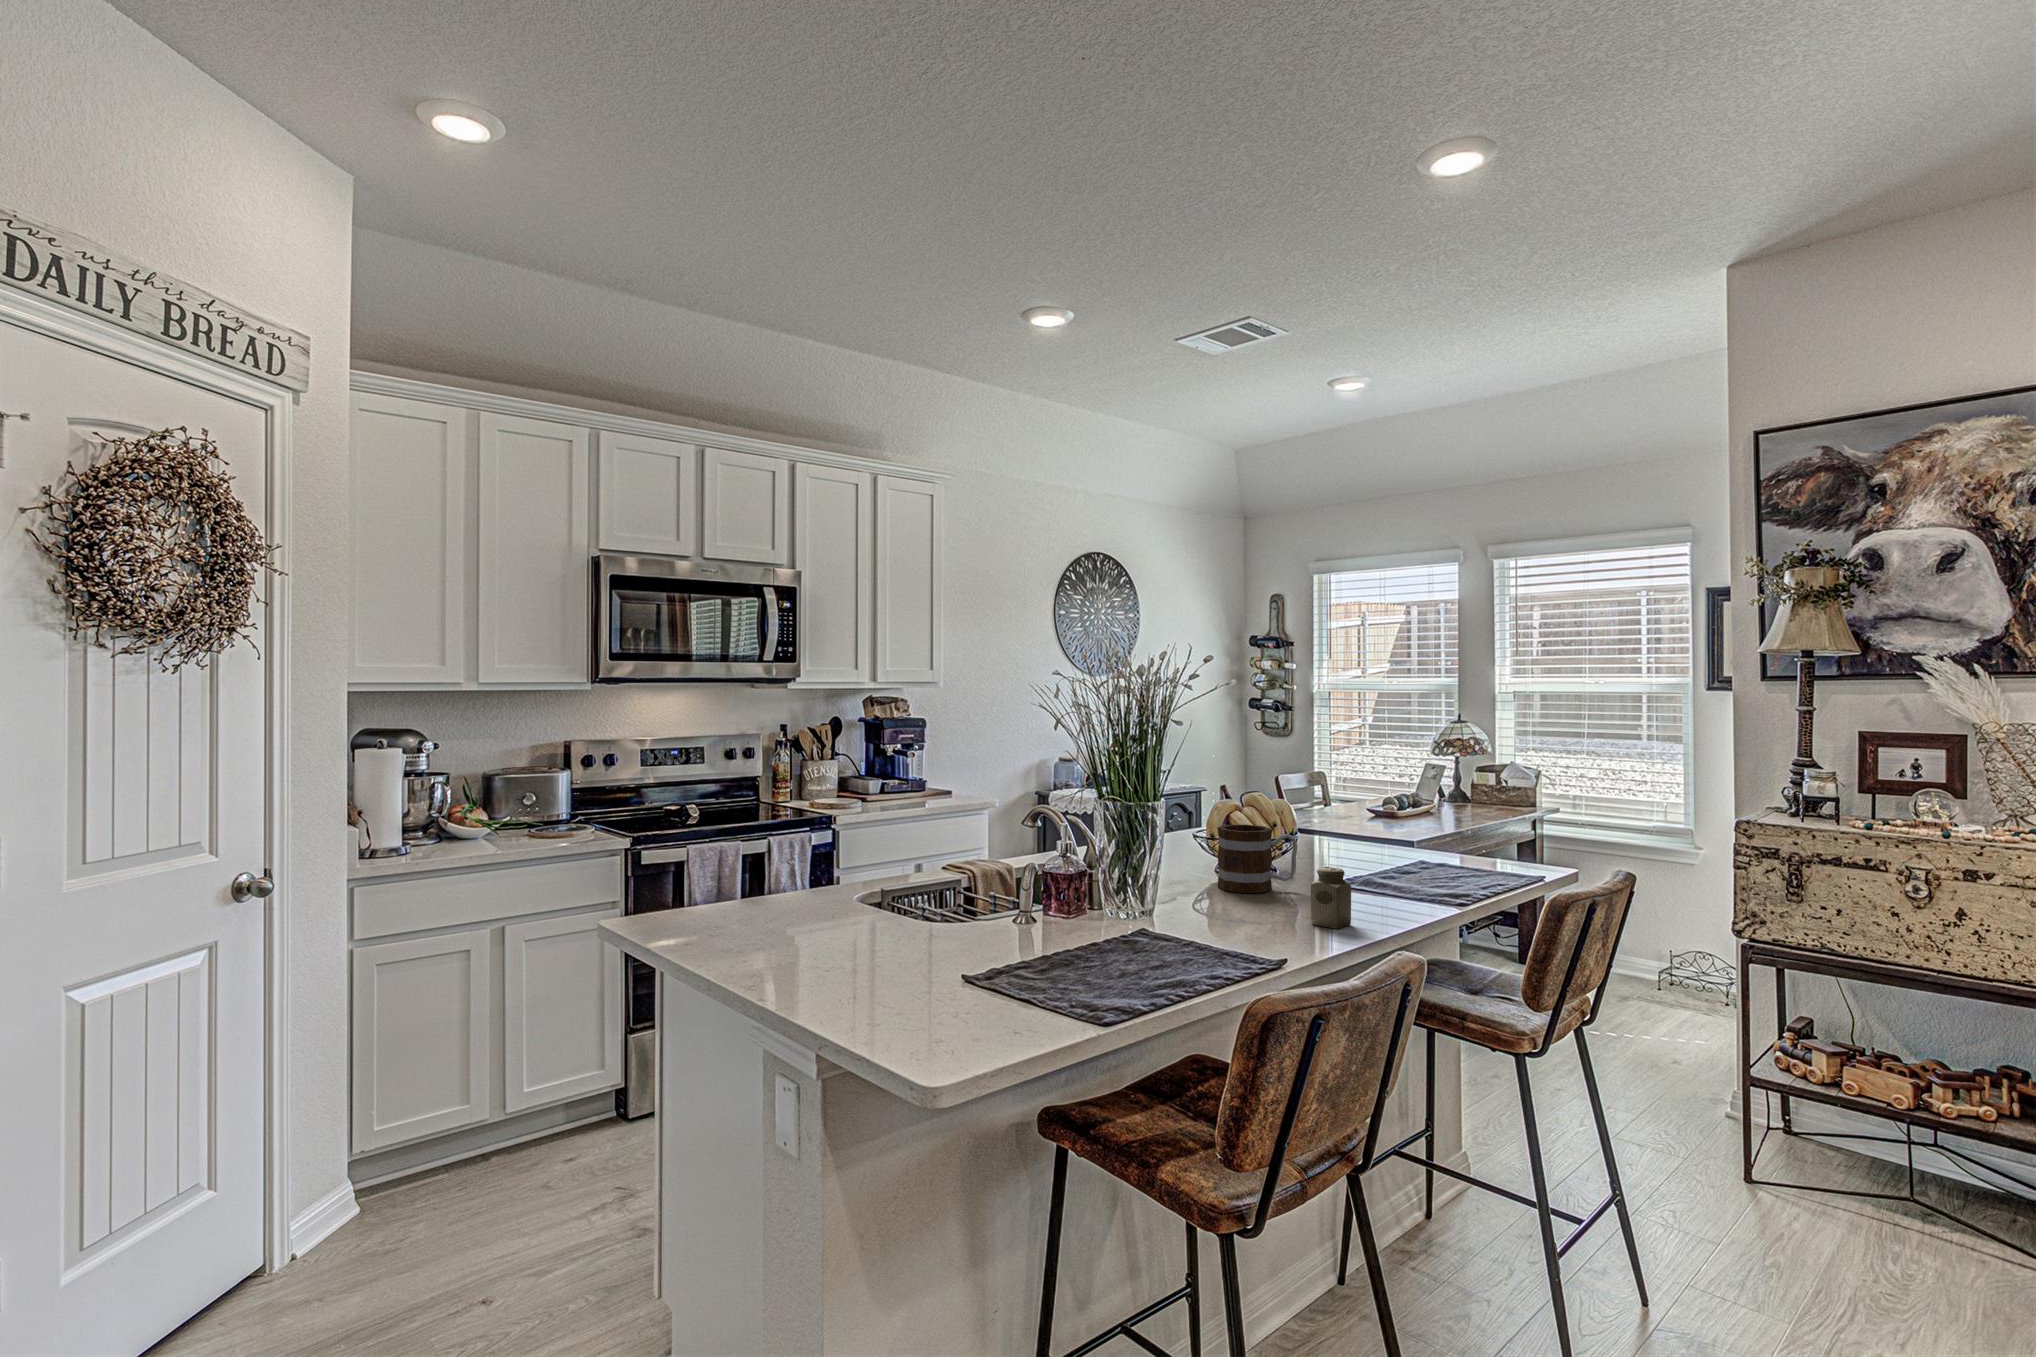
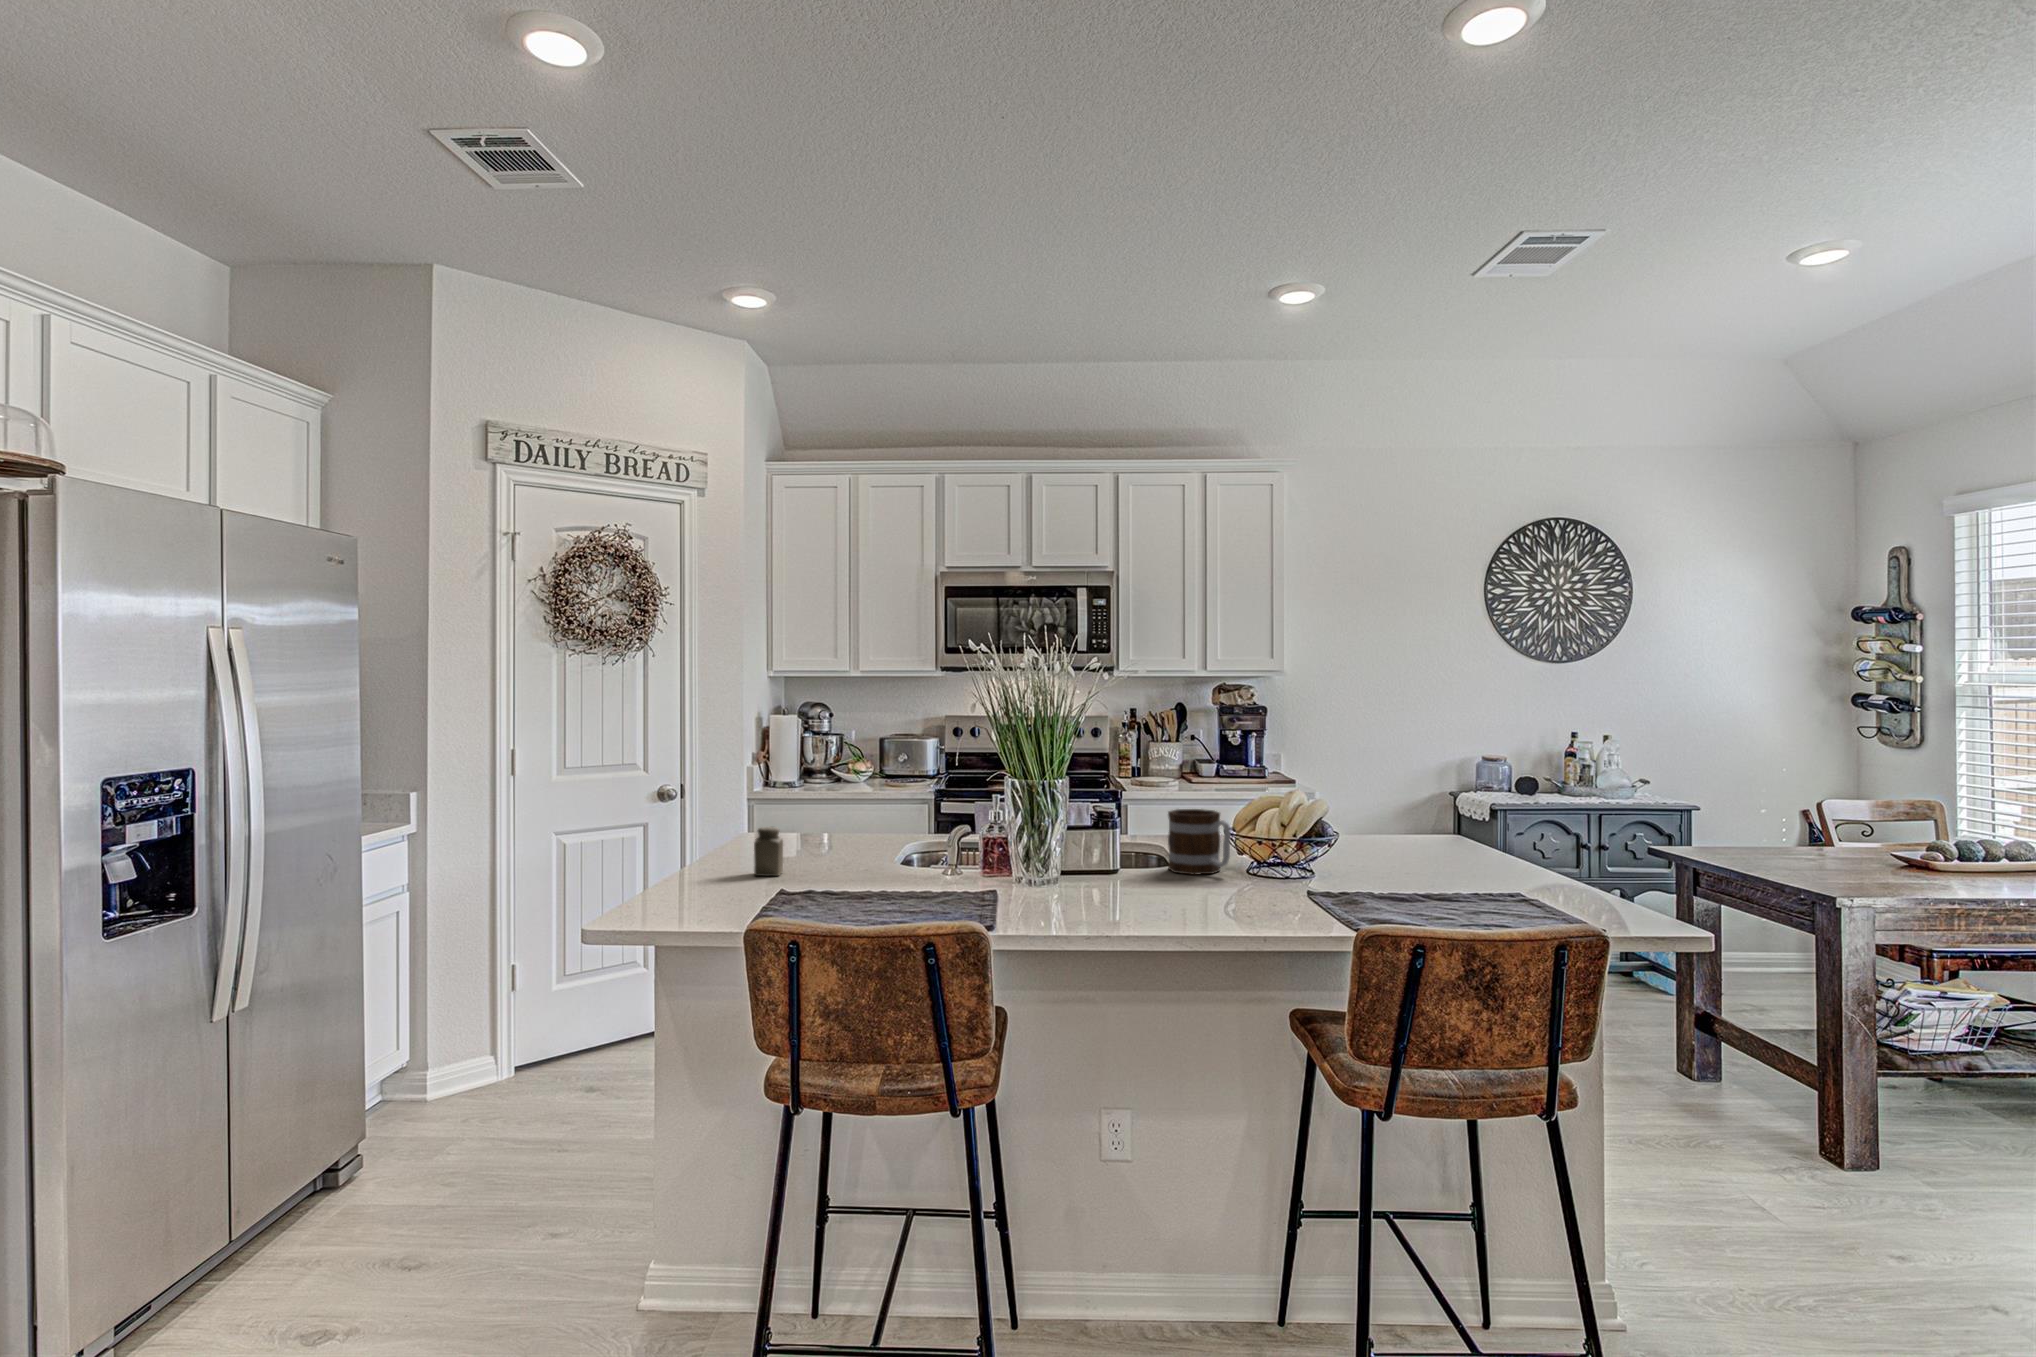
salt shaker: present [1311,867,1351,929] -> present [754,827,783,876]

